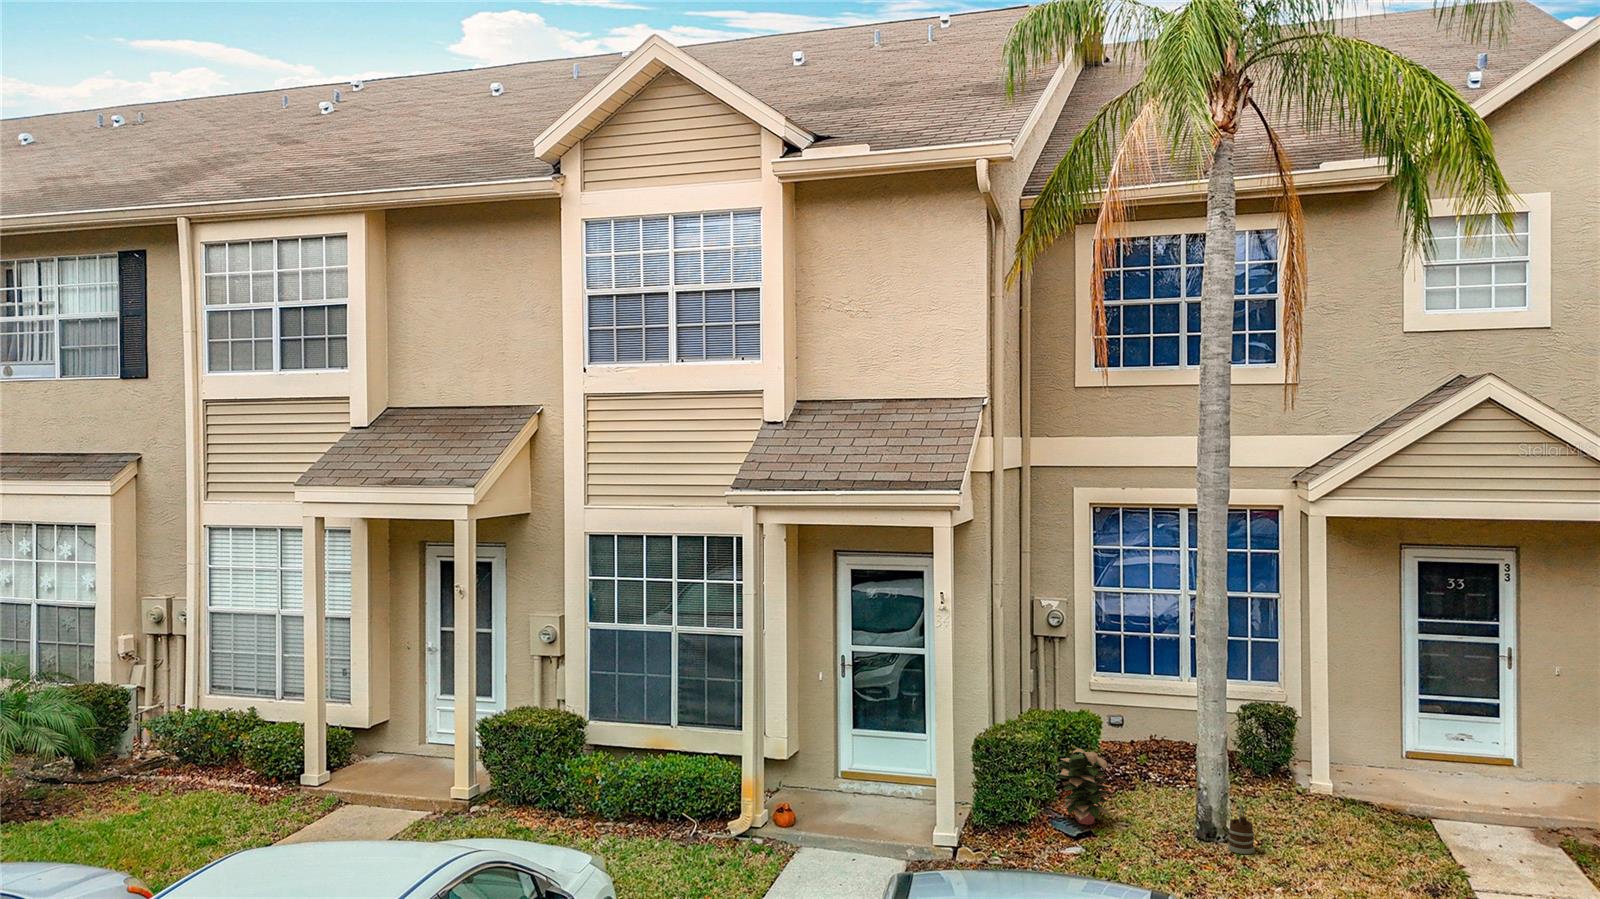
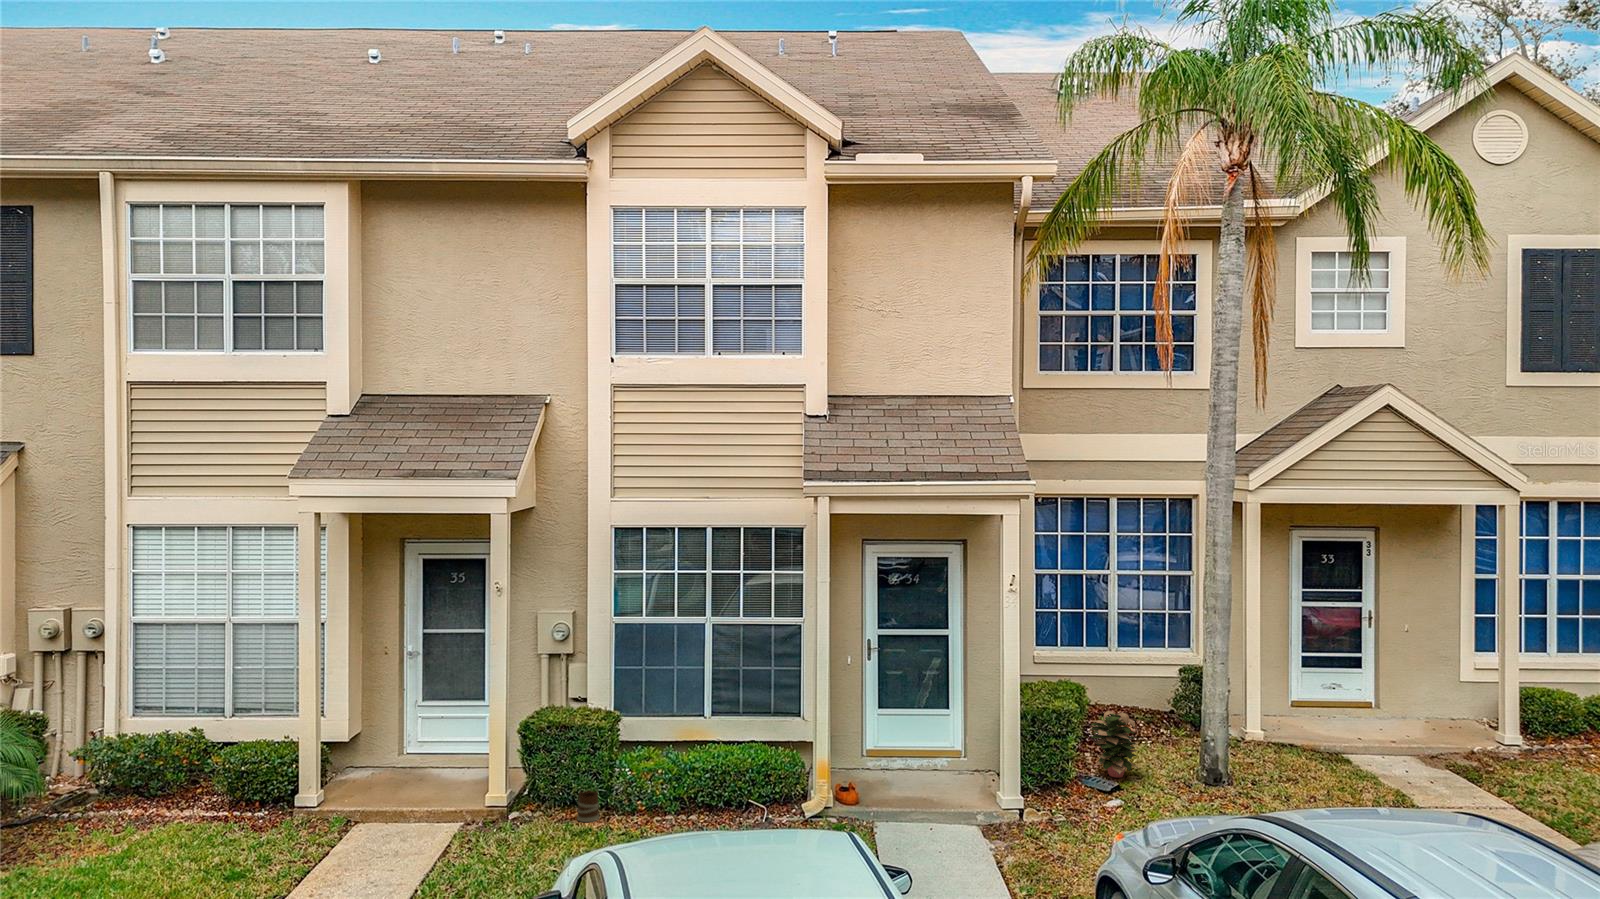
wooden bucket: present [1228,805,1255,854] -> present [577,791,599,822]

